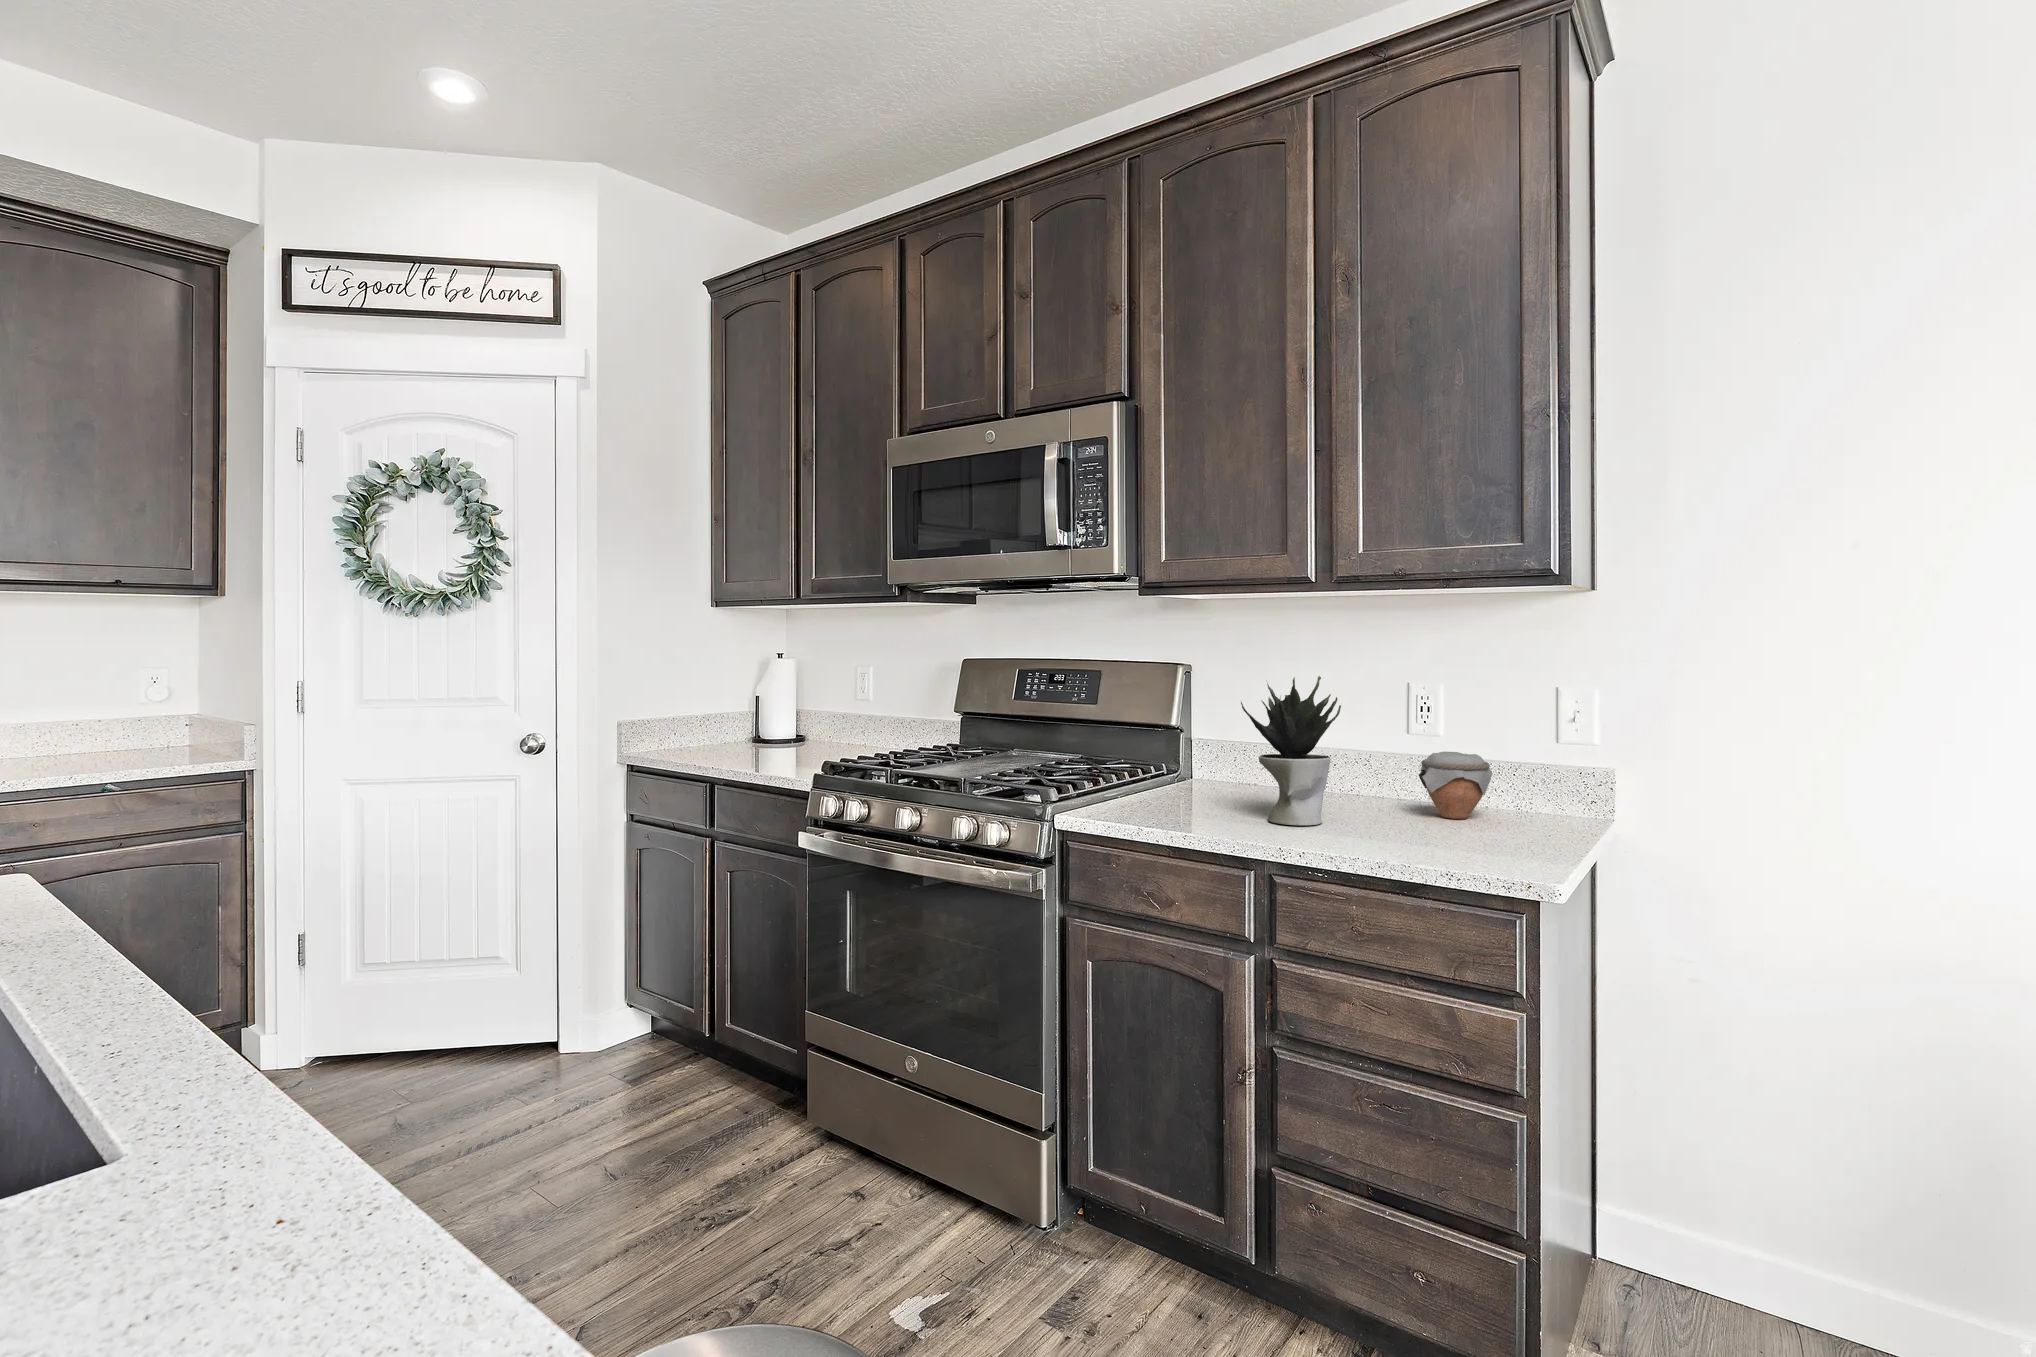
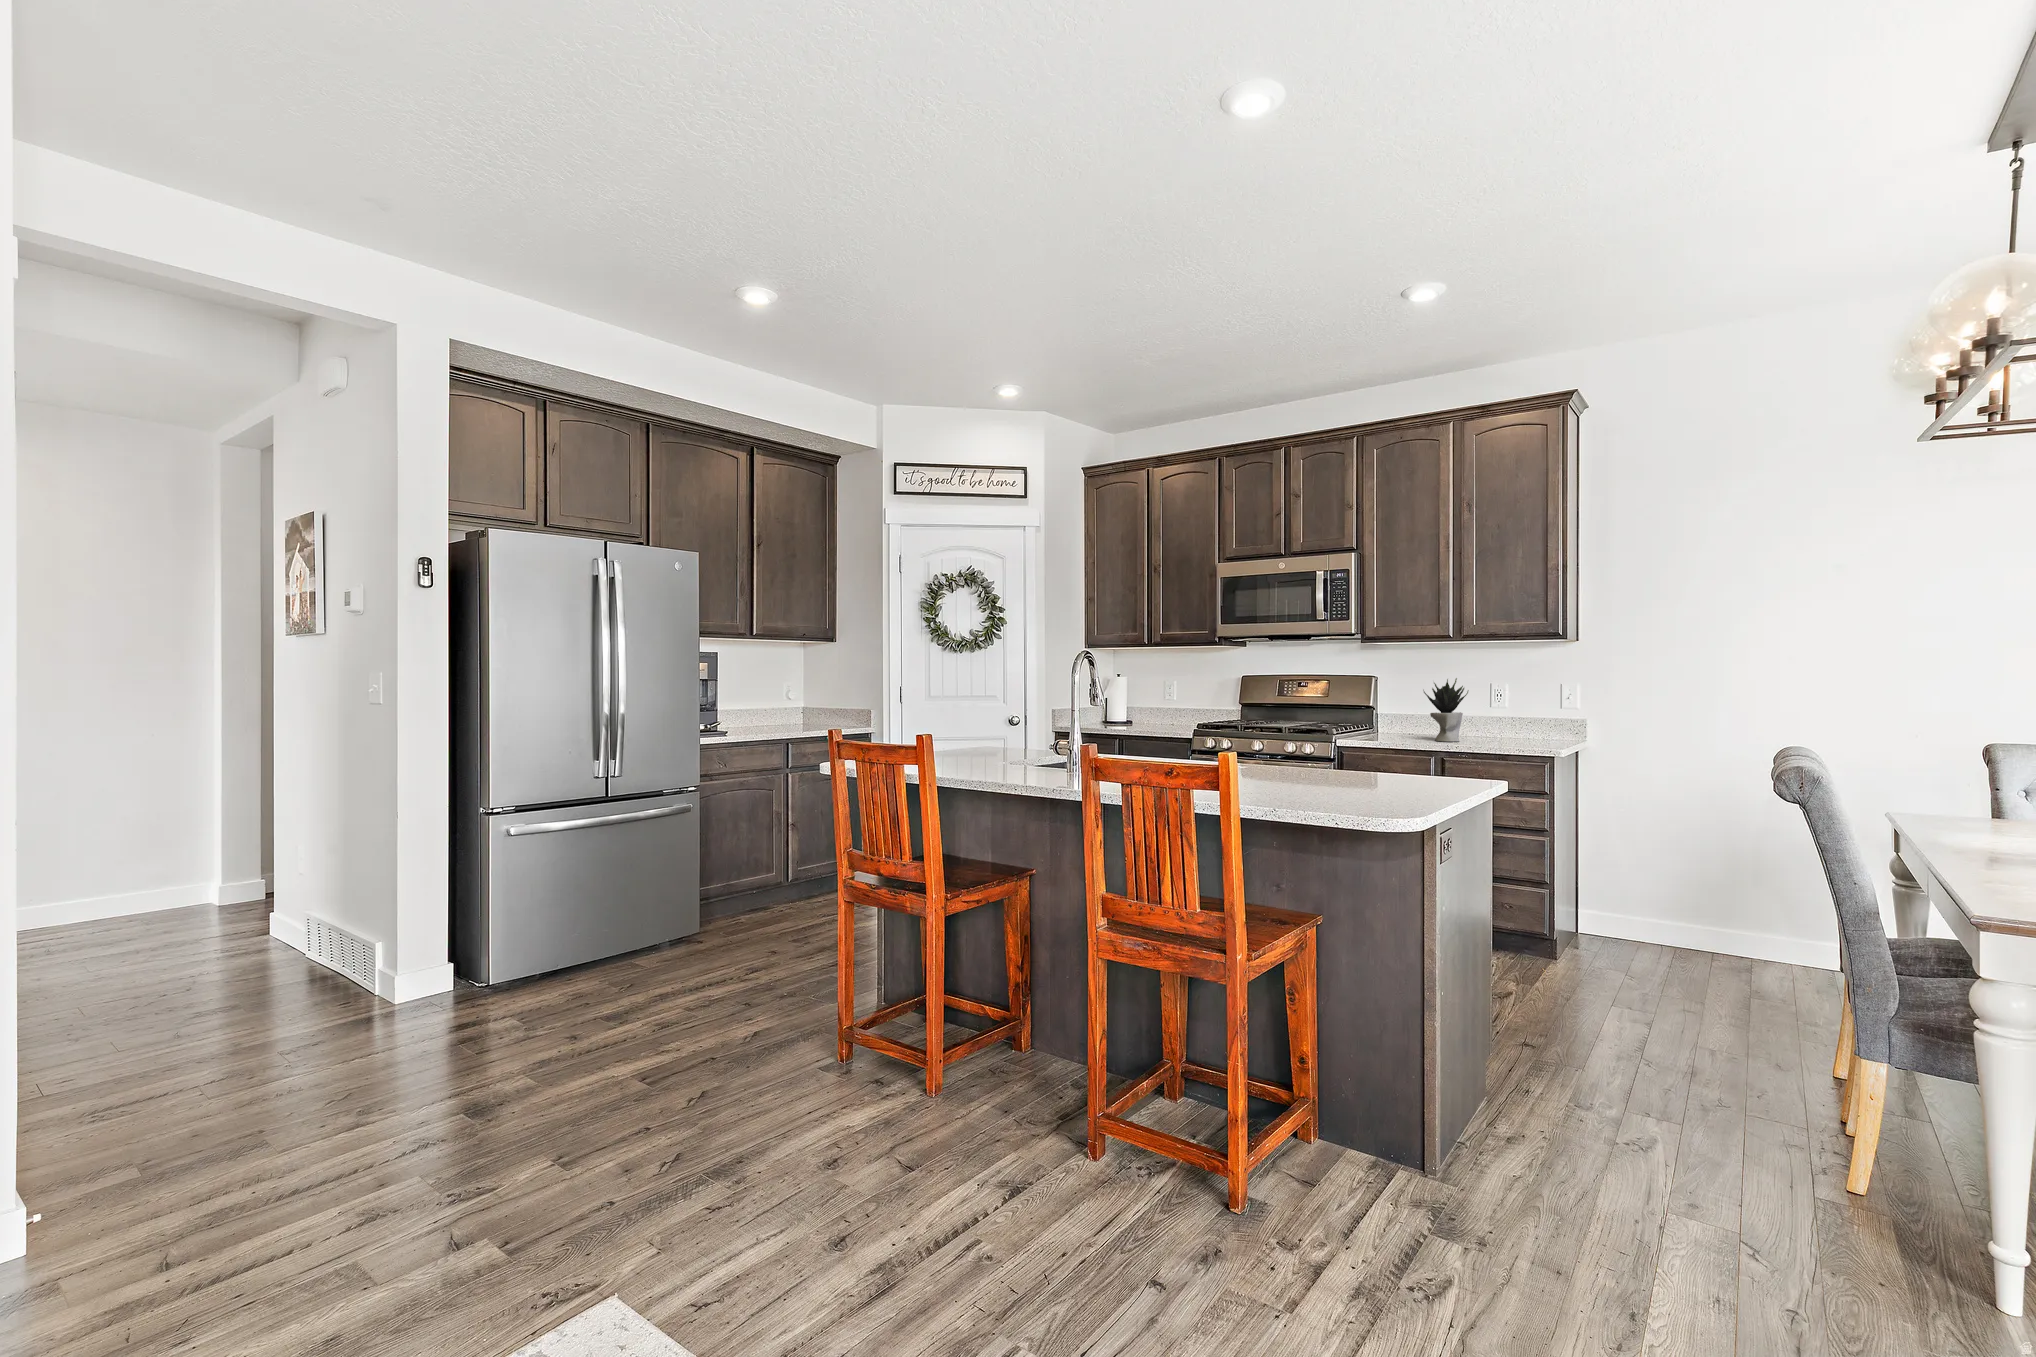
jar: present [1419,752,1492,819] -> none [1499,711,1532,740]

